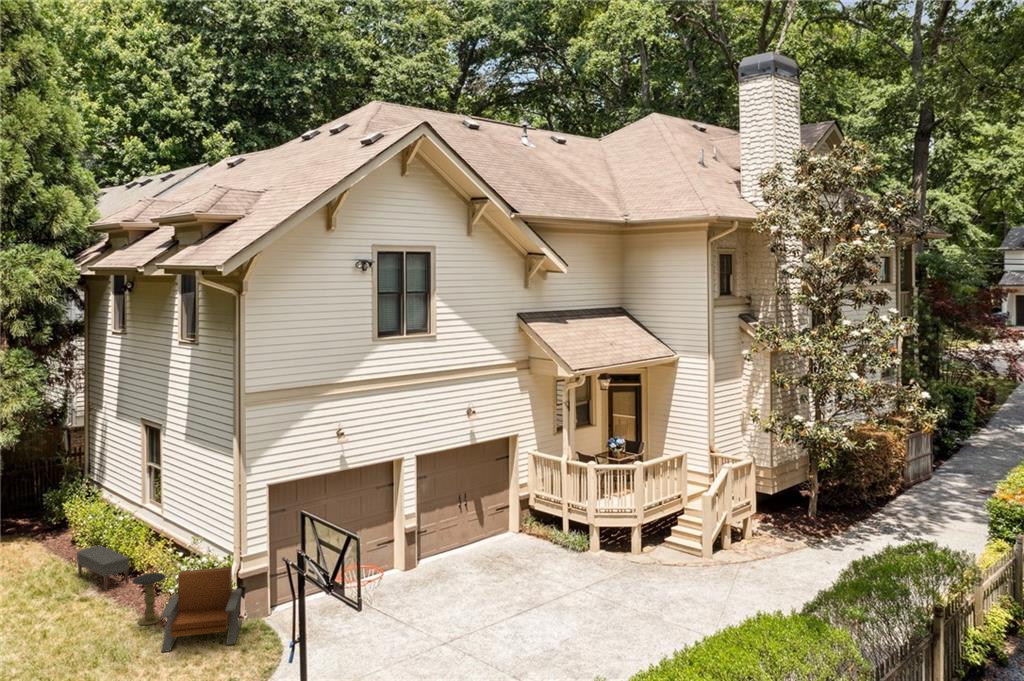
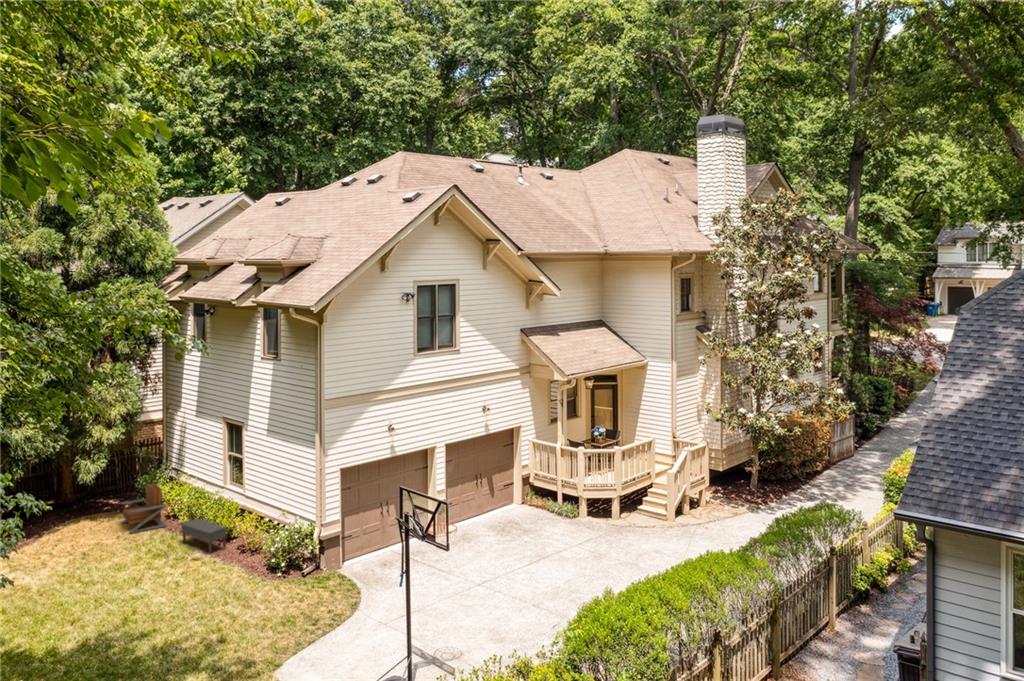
lounge chair: present [160,567,242,652] -> present [121,483,167,533]
side table: present [132,573,166,625] -> none [242,537,266,576]

